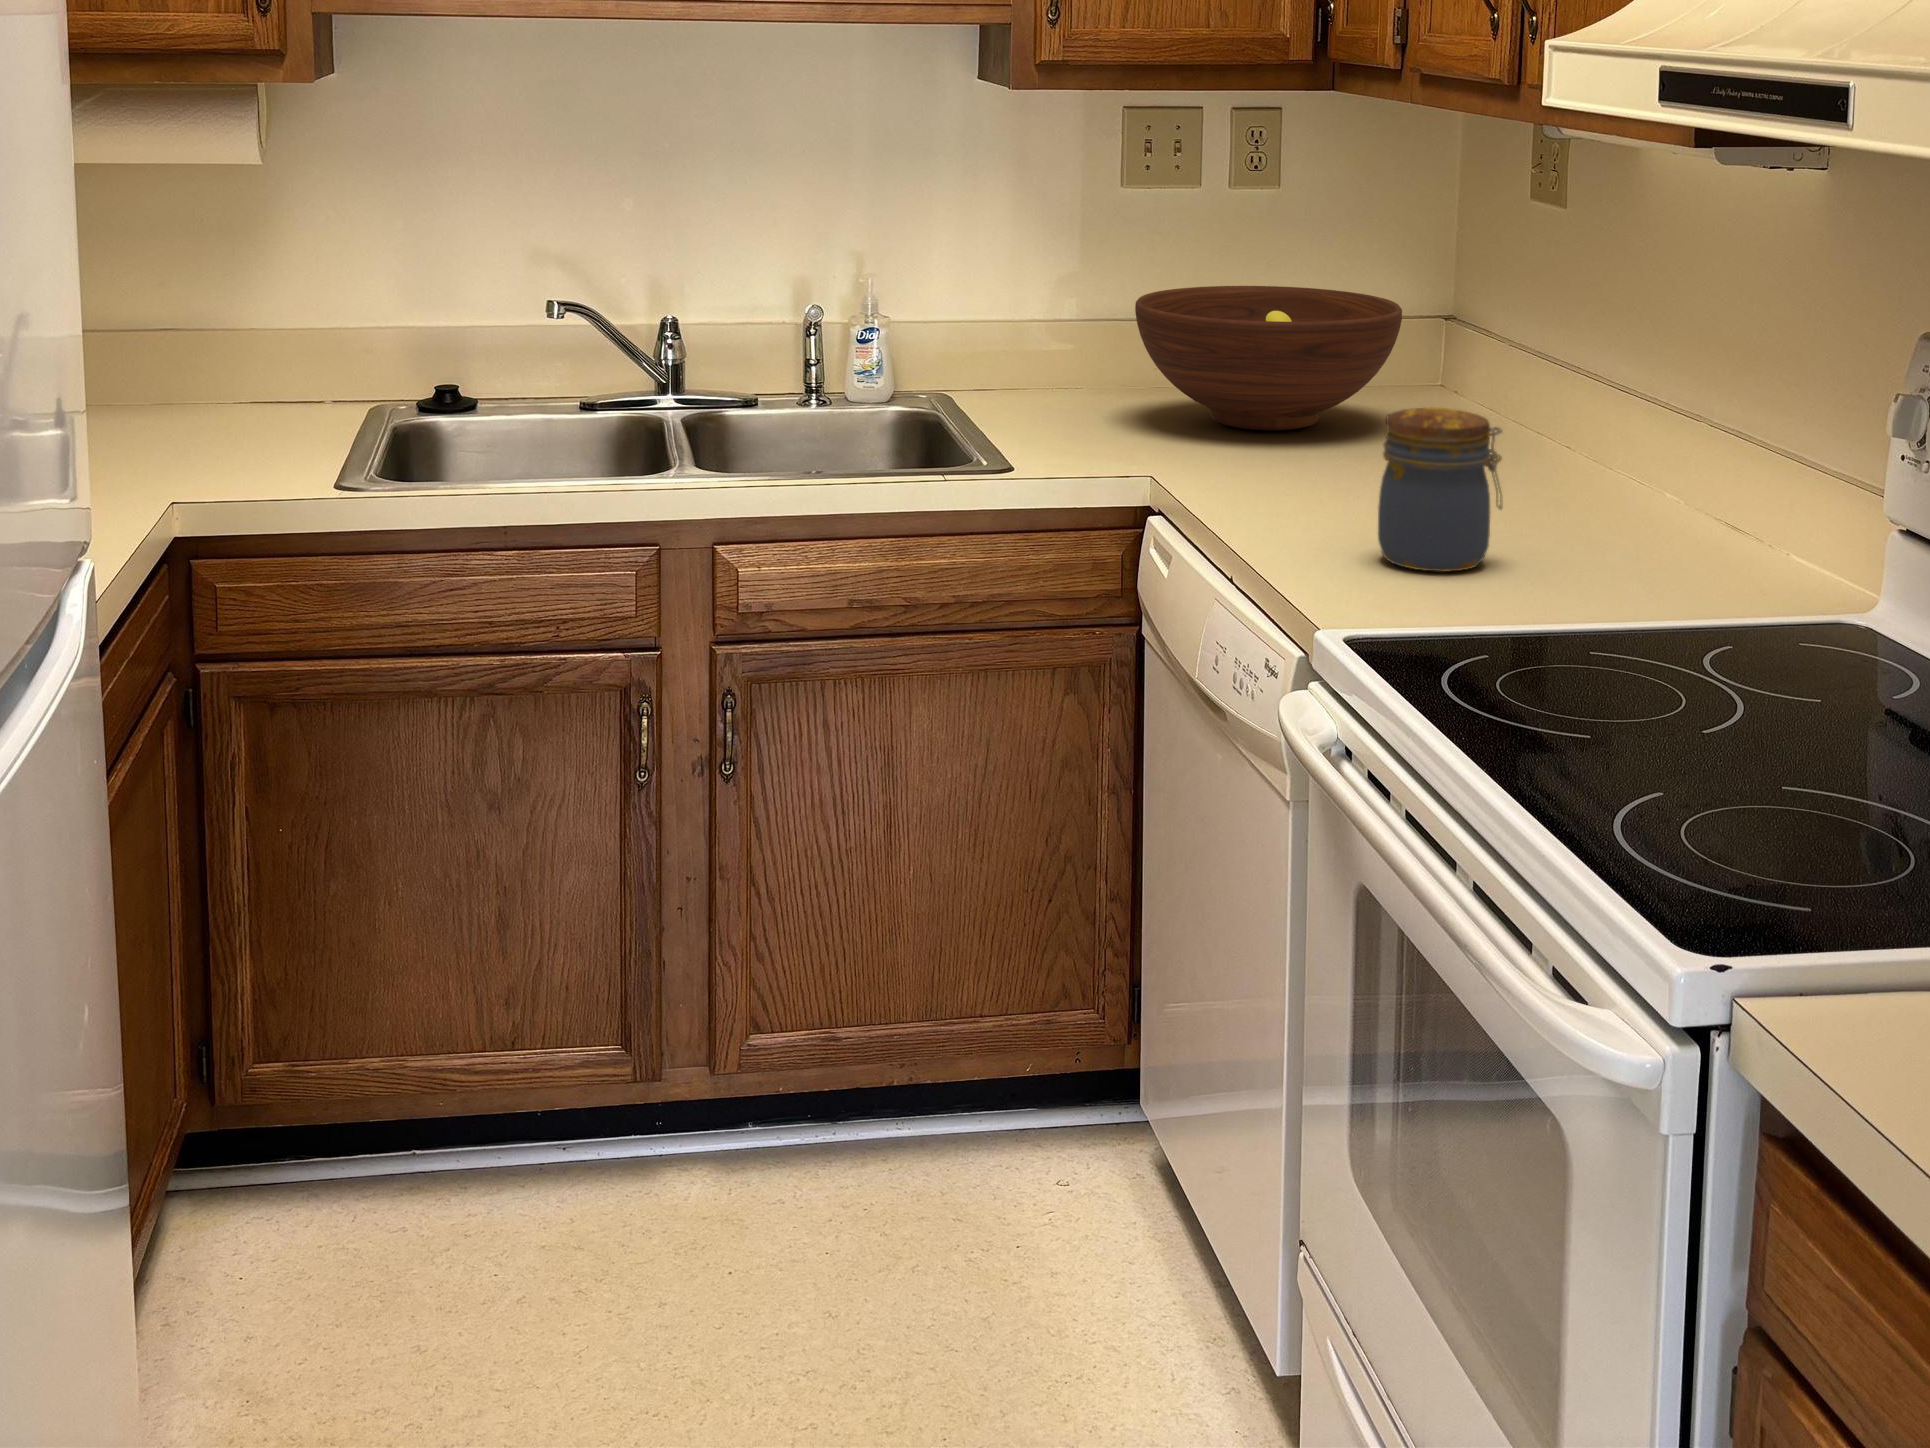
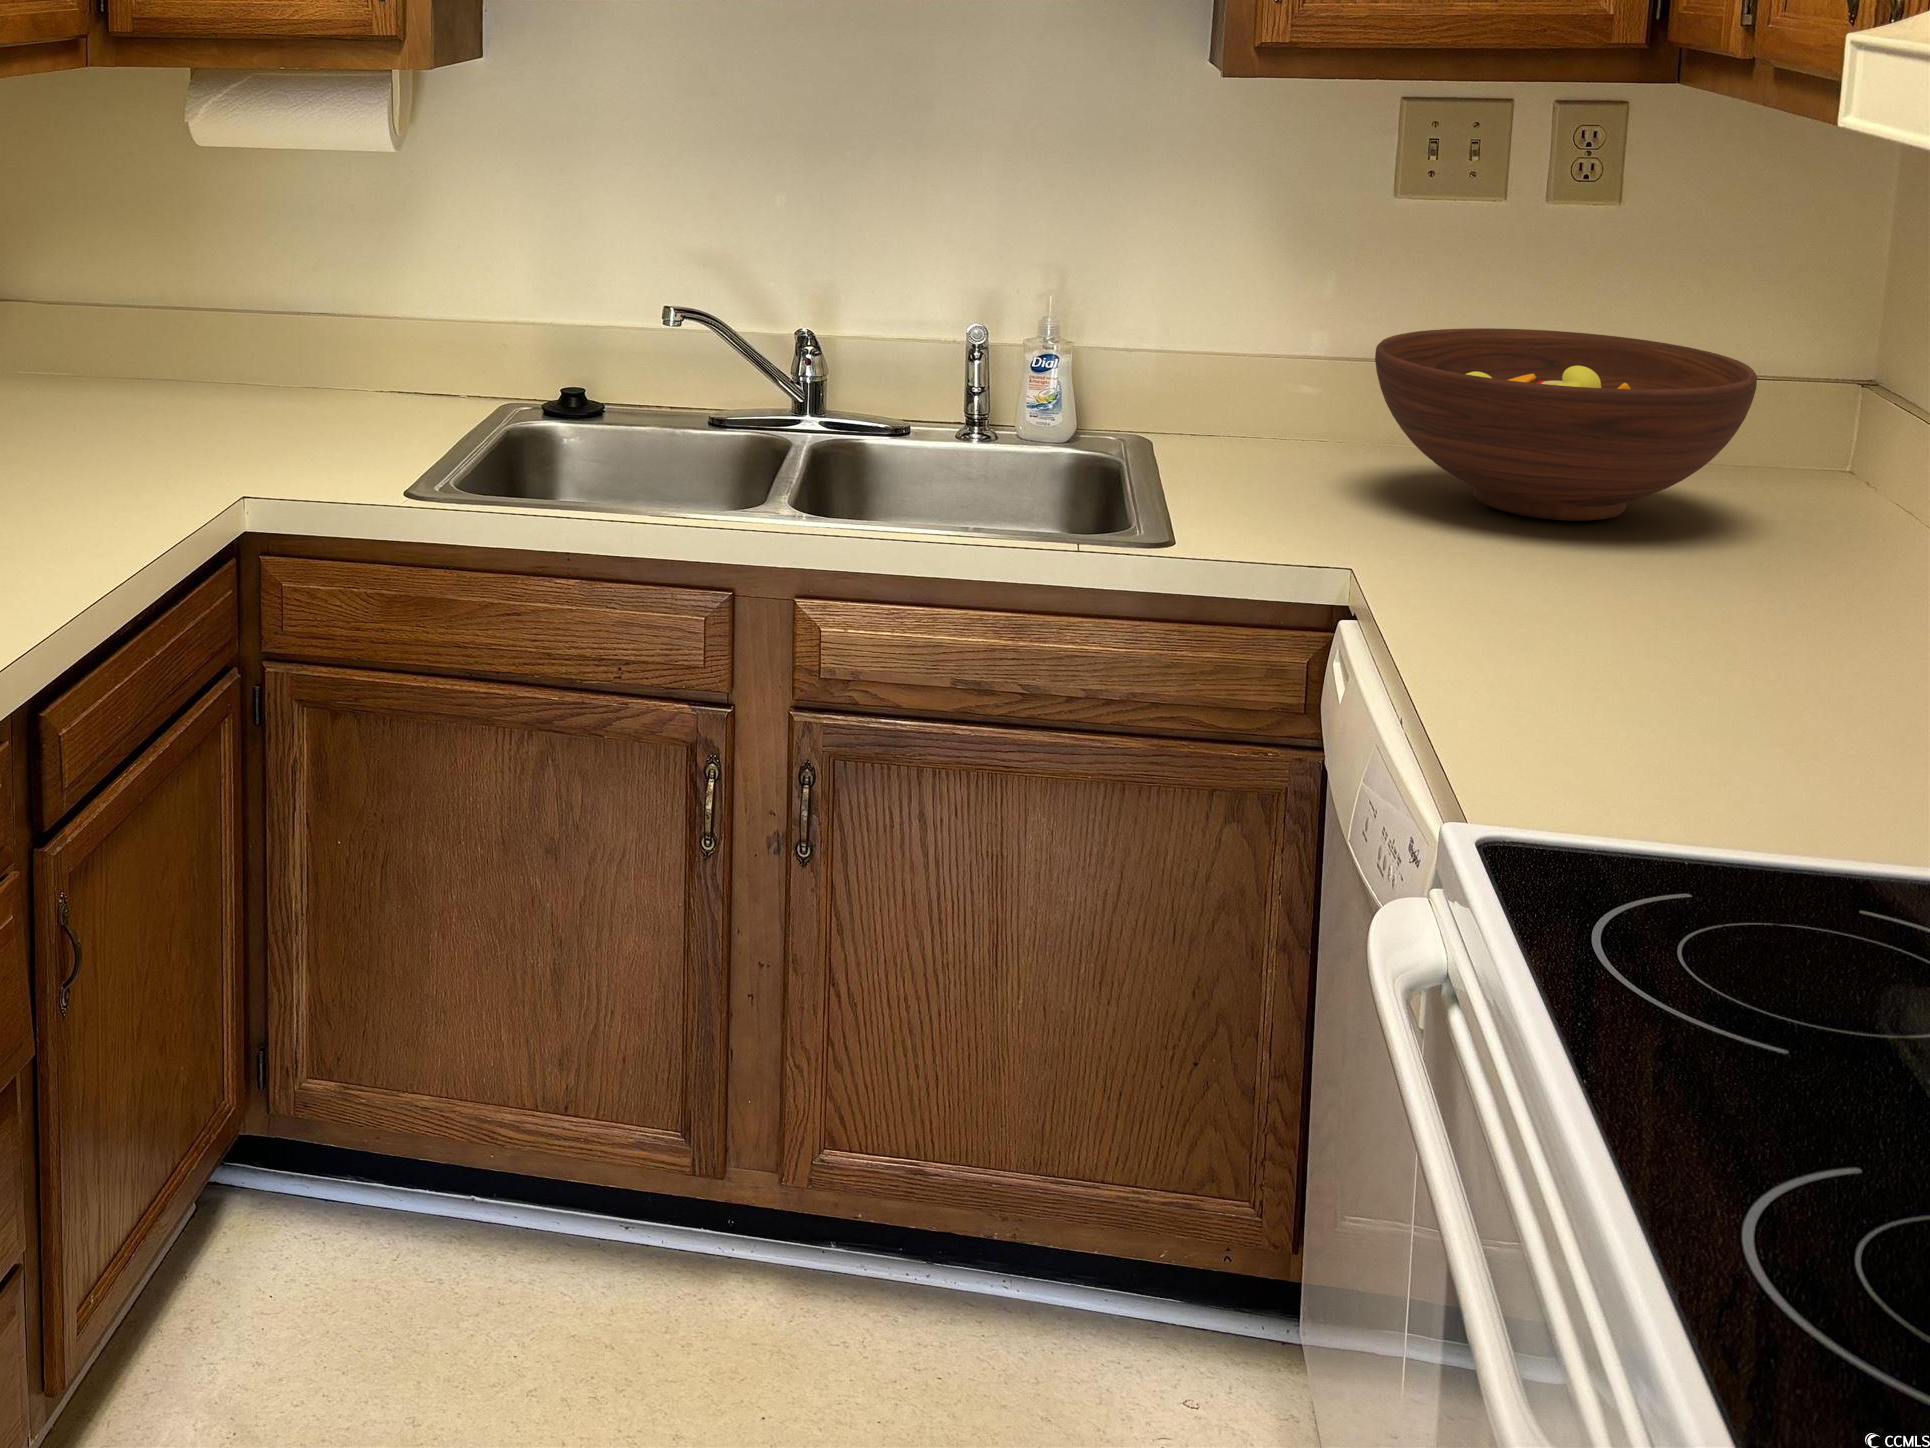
jar: present [1378,407,1503,572] -> none [1615,535,1821,769]

